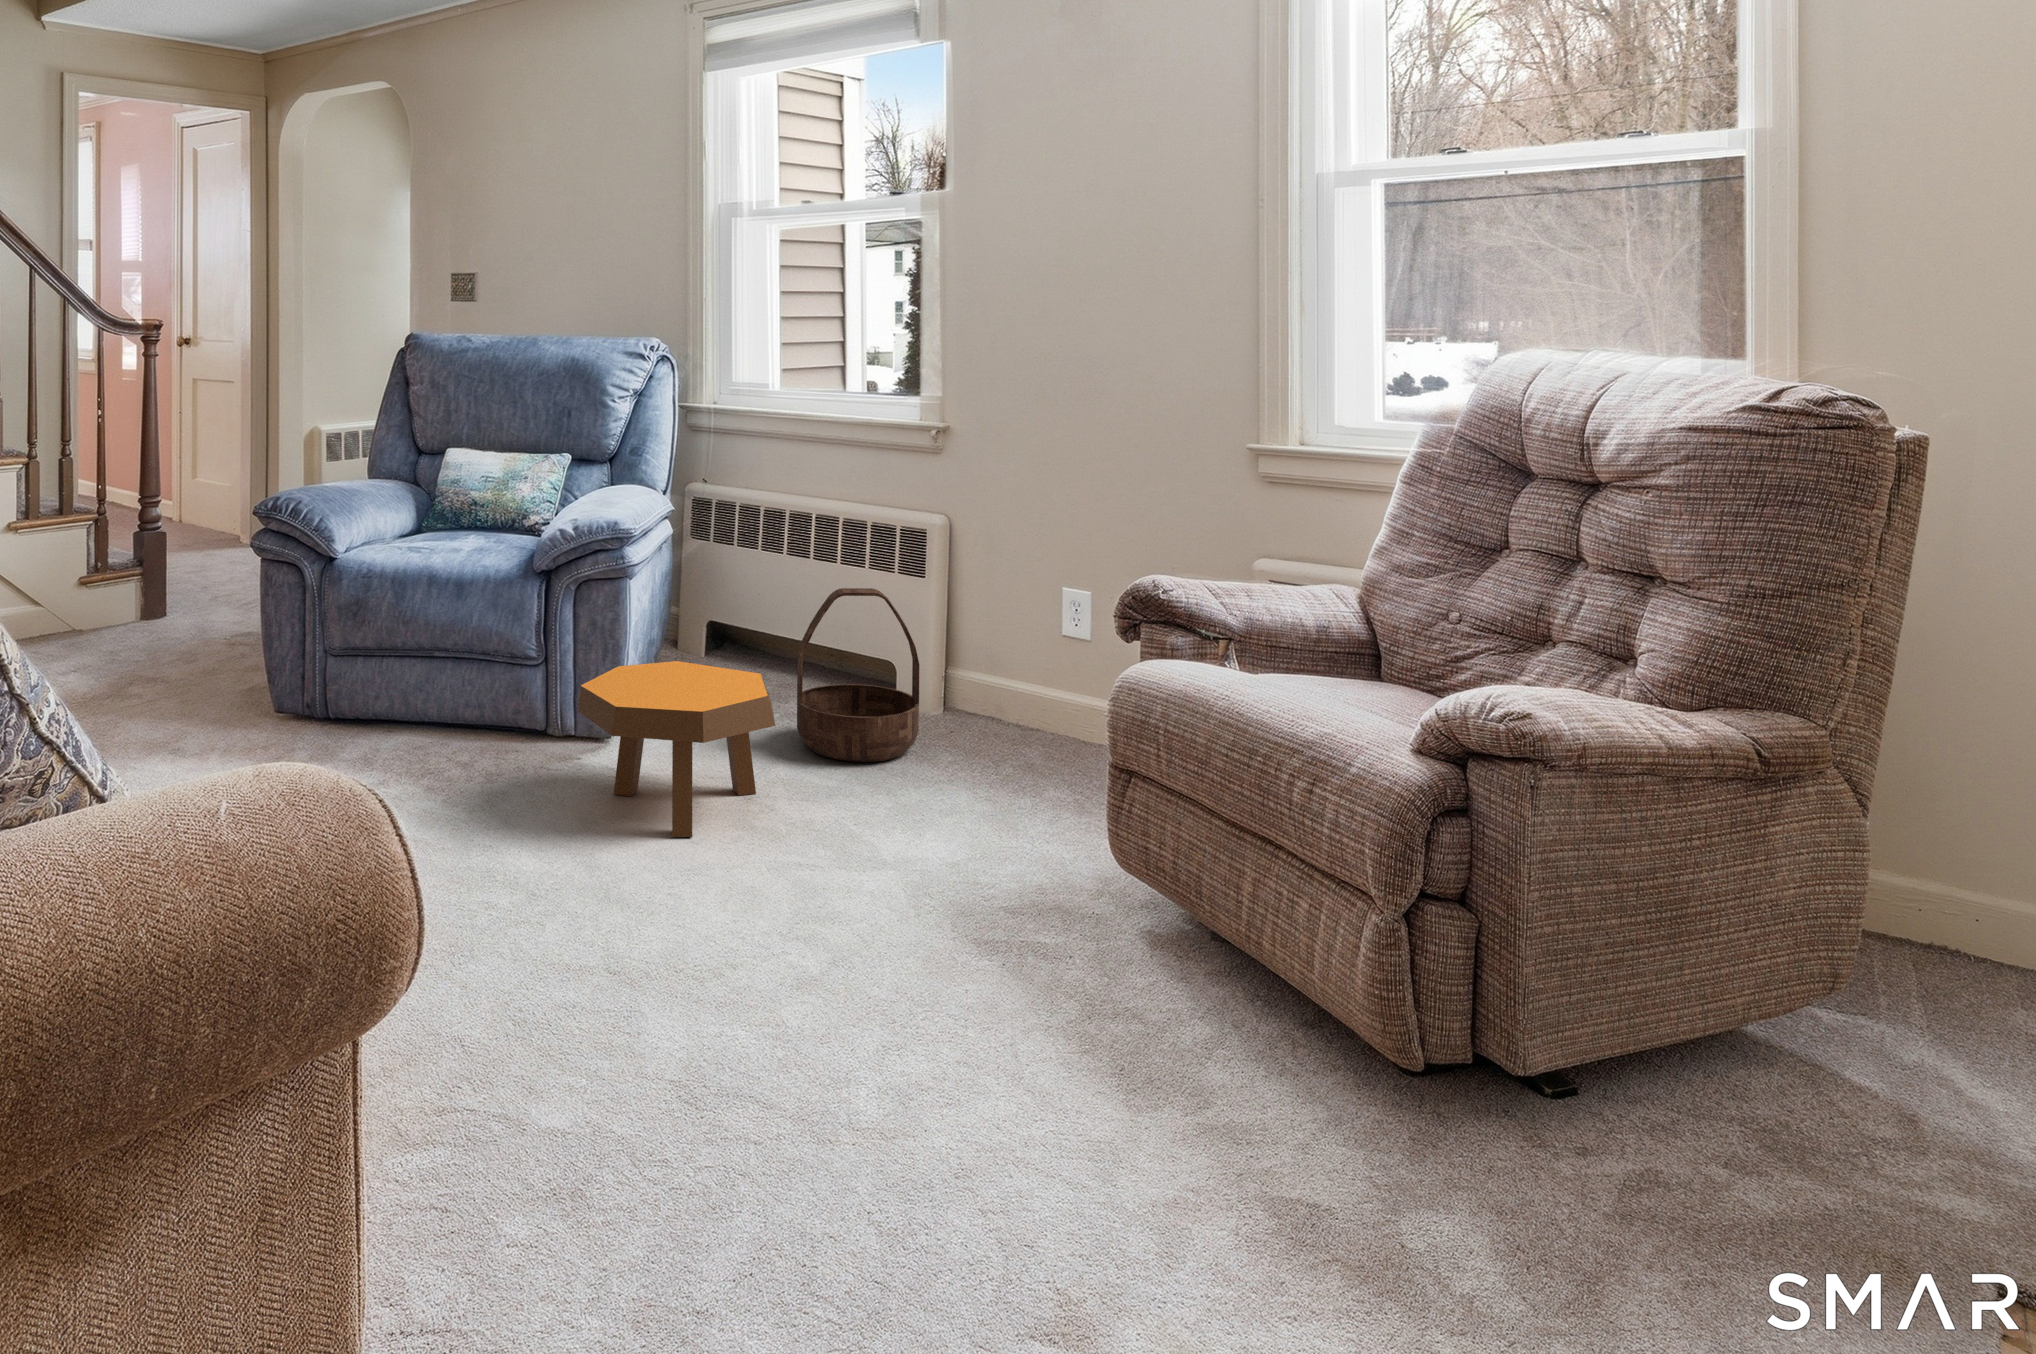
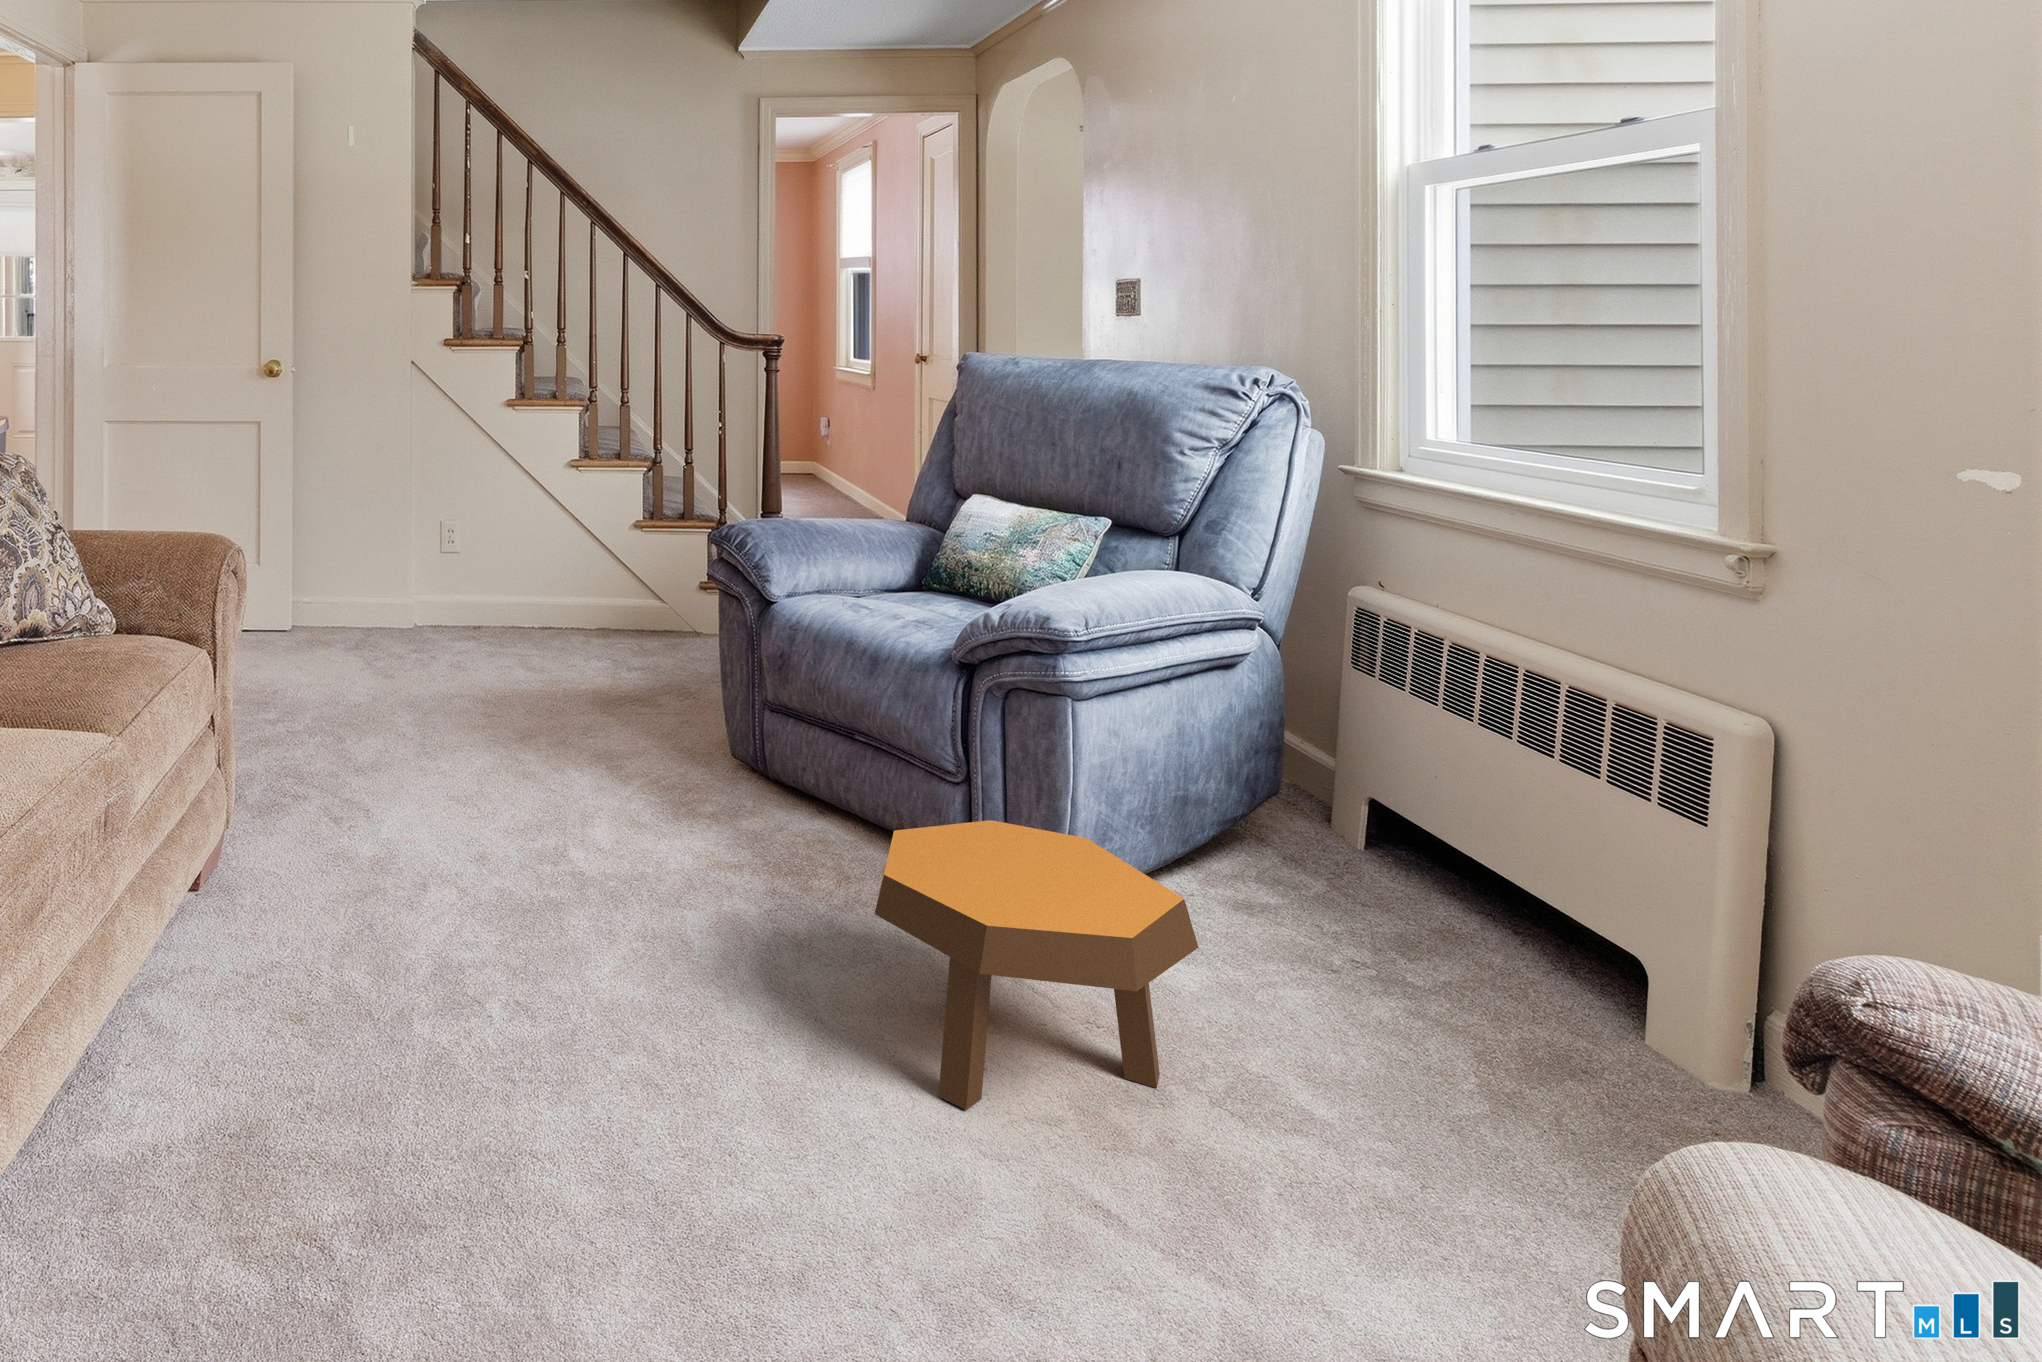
basket: present [797,588,919,762] -> none [1326,800,1594,1138]

